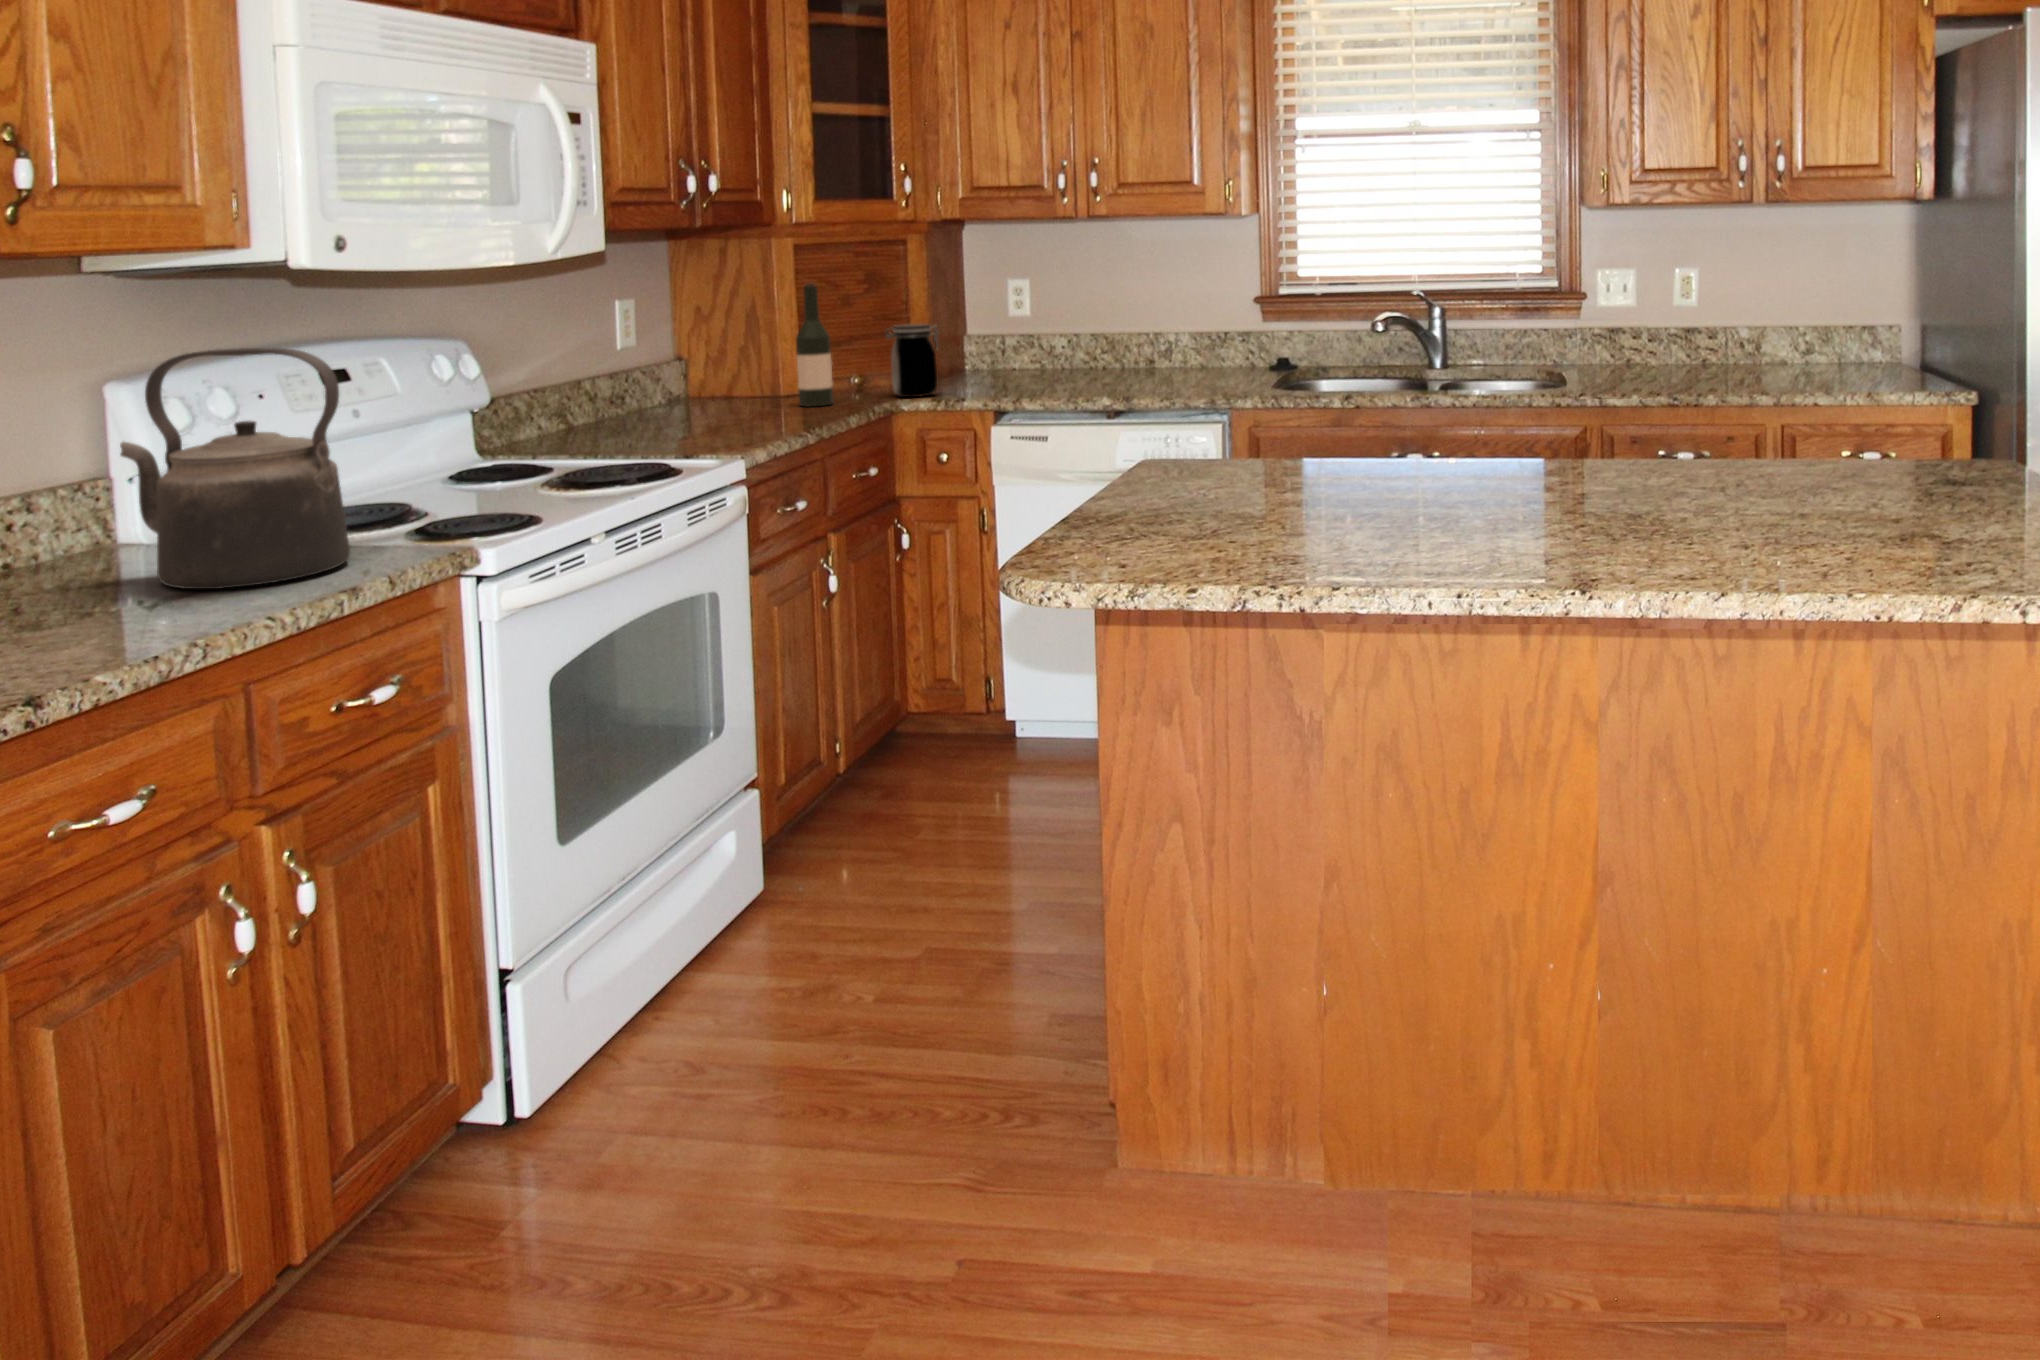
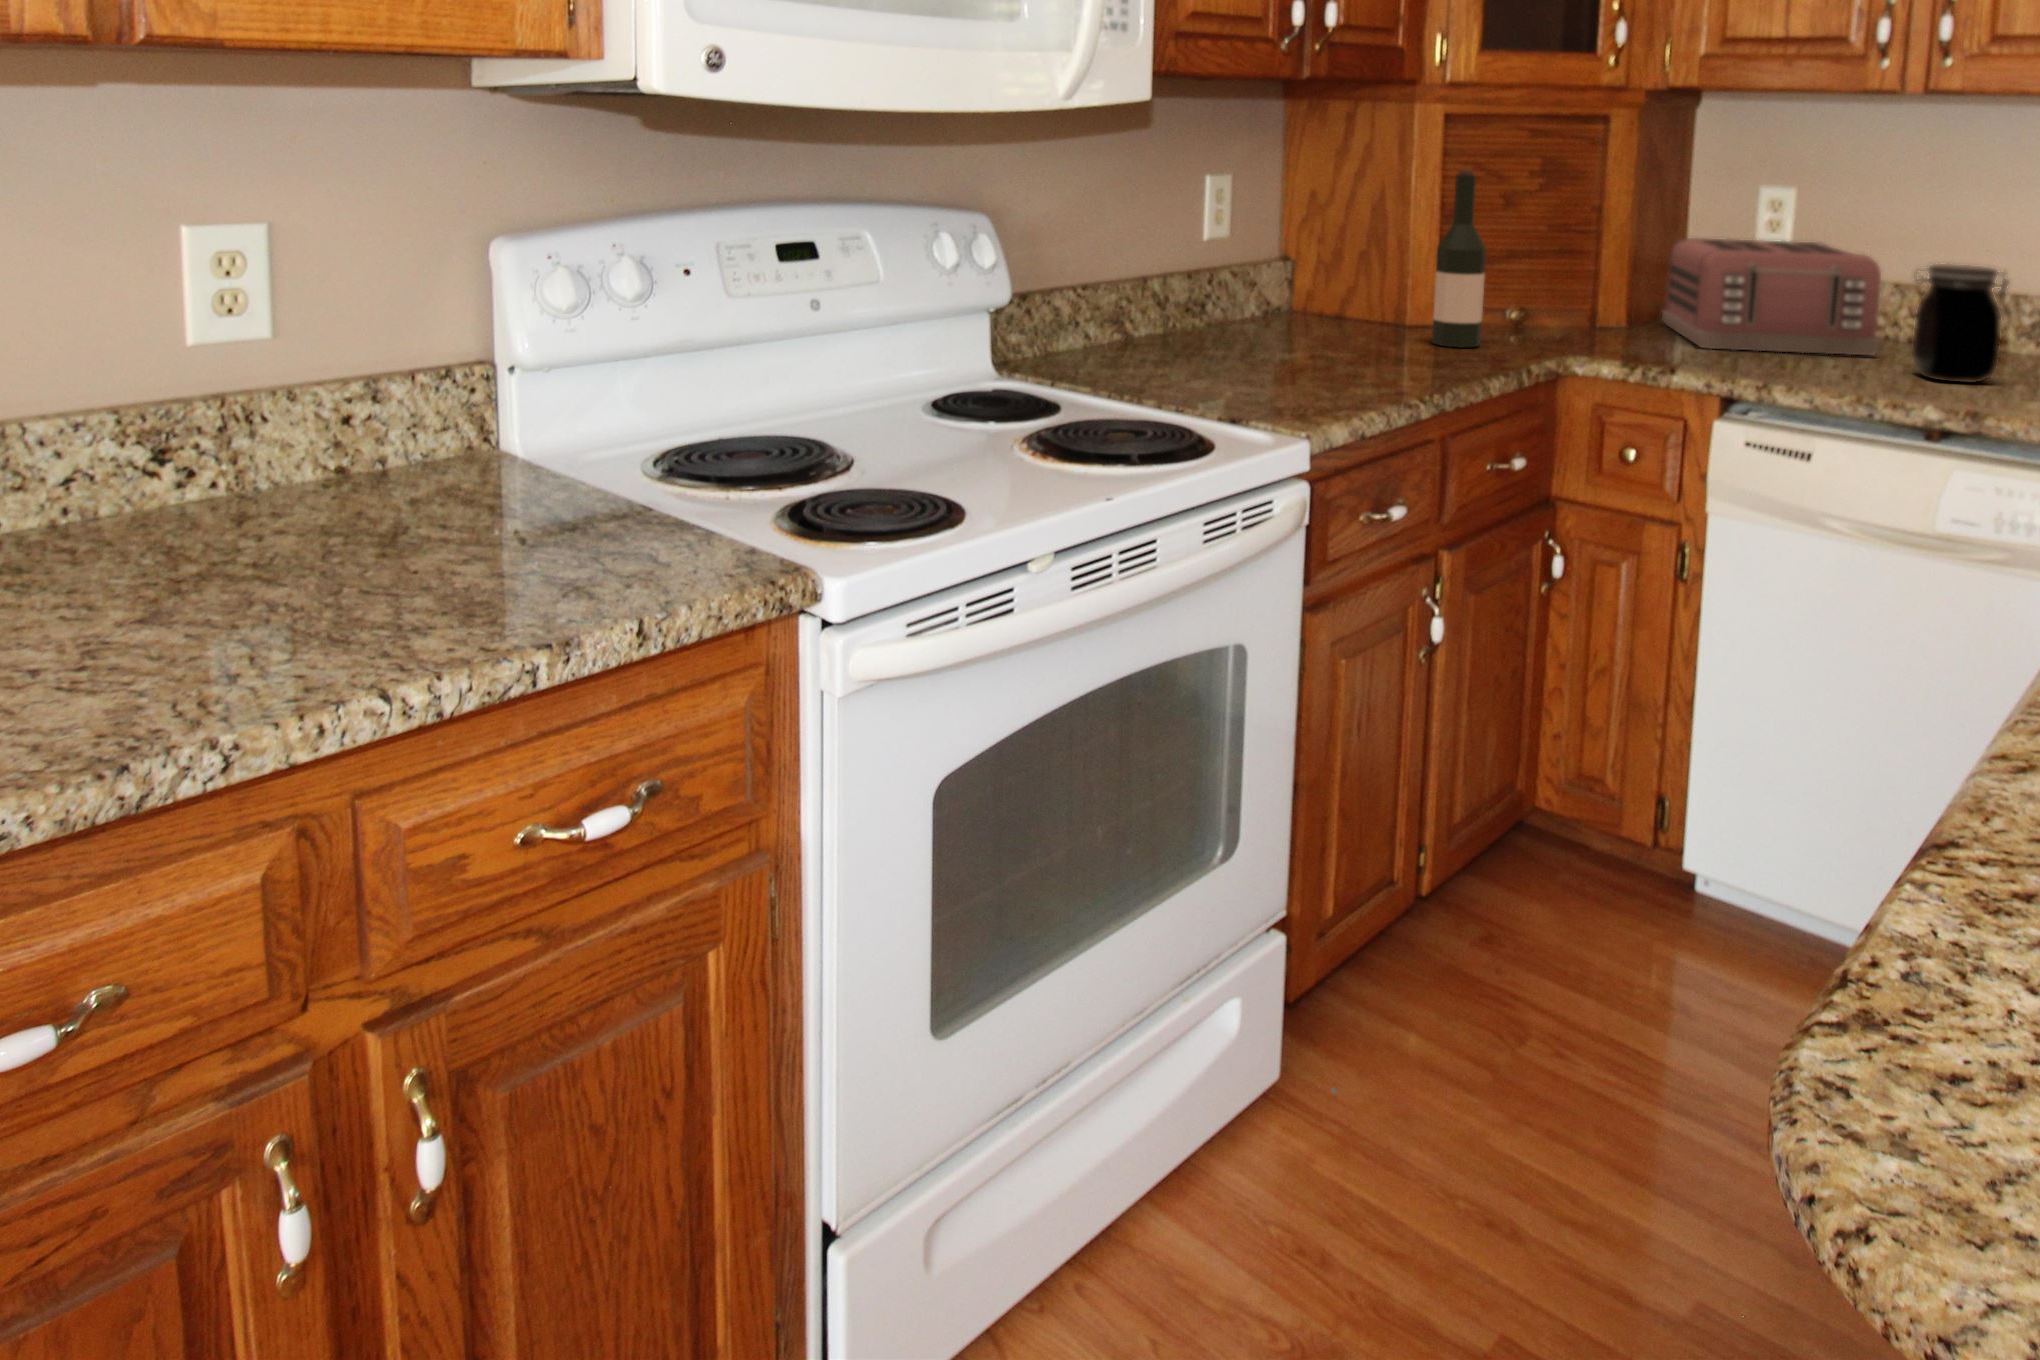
toaster: none [952,314,1087,389] -> present [1663,238,1881,355]
jar: present [885,324,939,397] -> present [1912,264,2009,382]
kettle: present [120,348,350,589] -> none [407,211,665,581]

